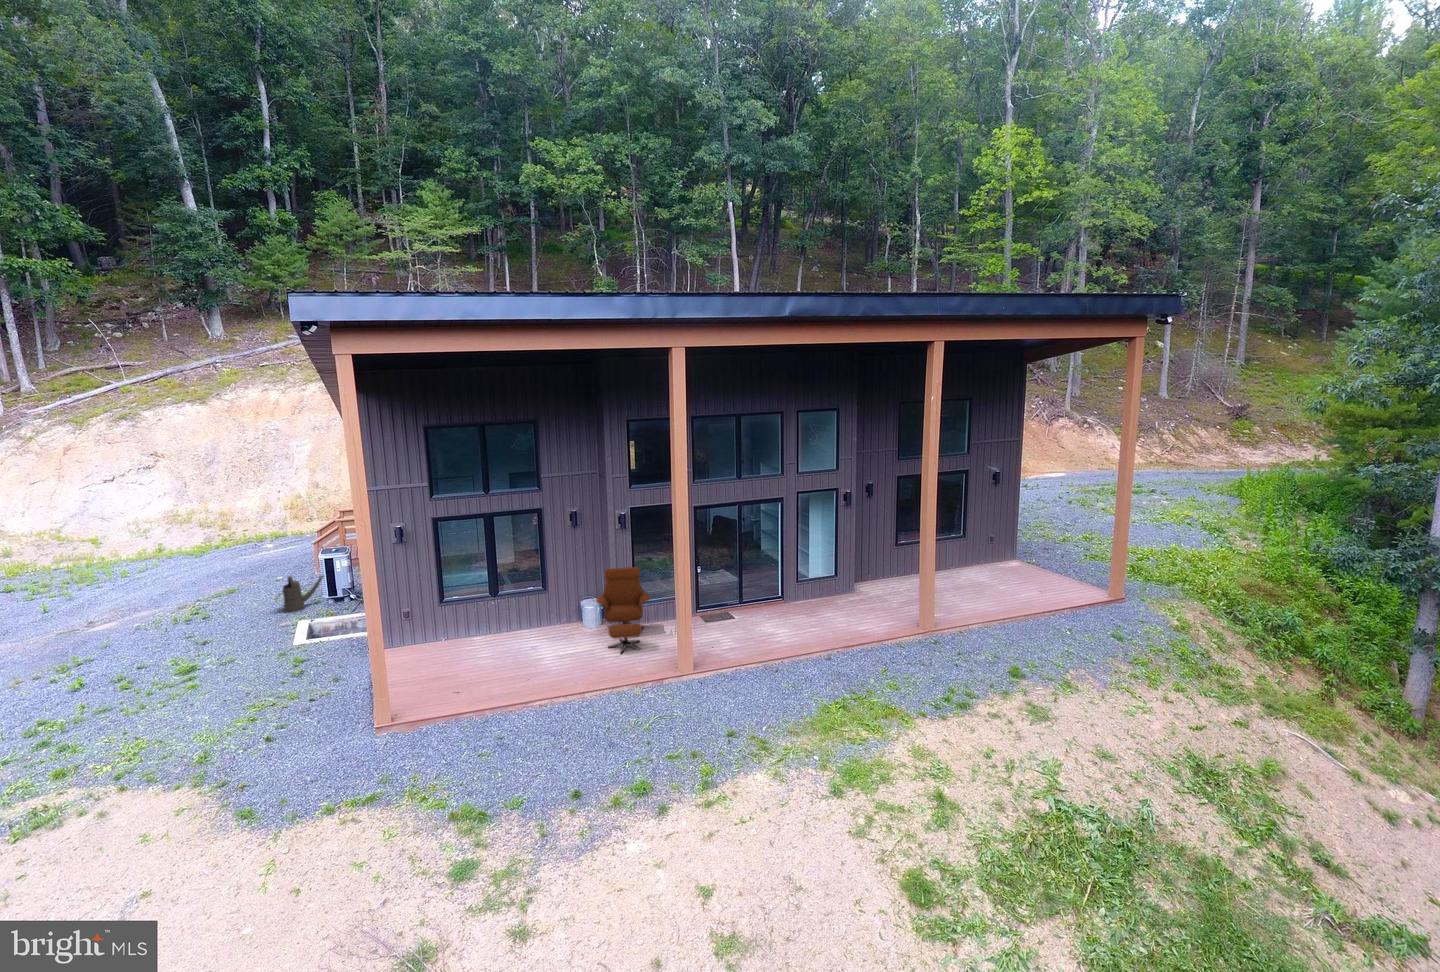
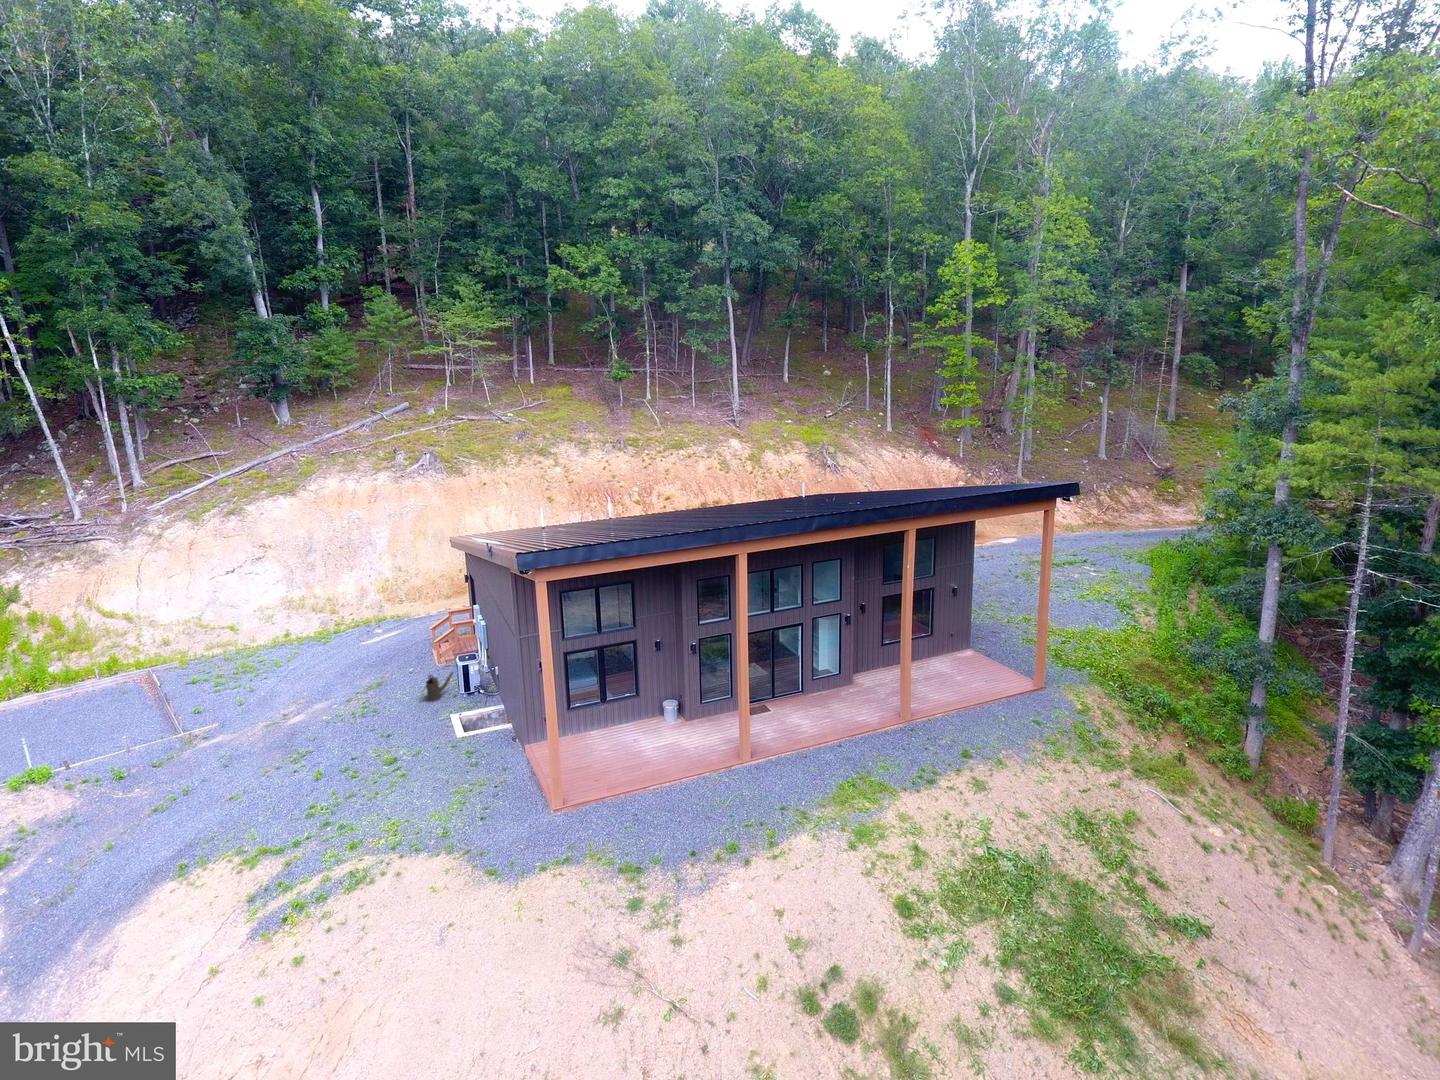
lounge chair: present [596,567,650,654] -> none [669,671,708,739]

